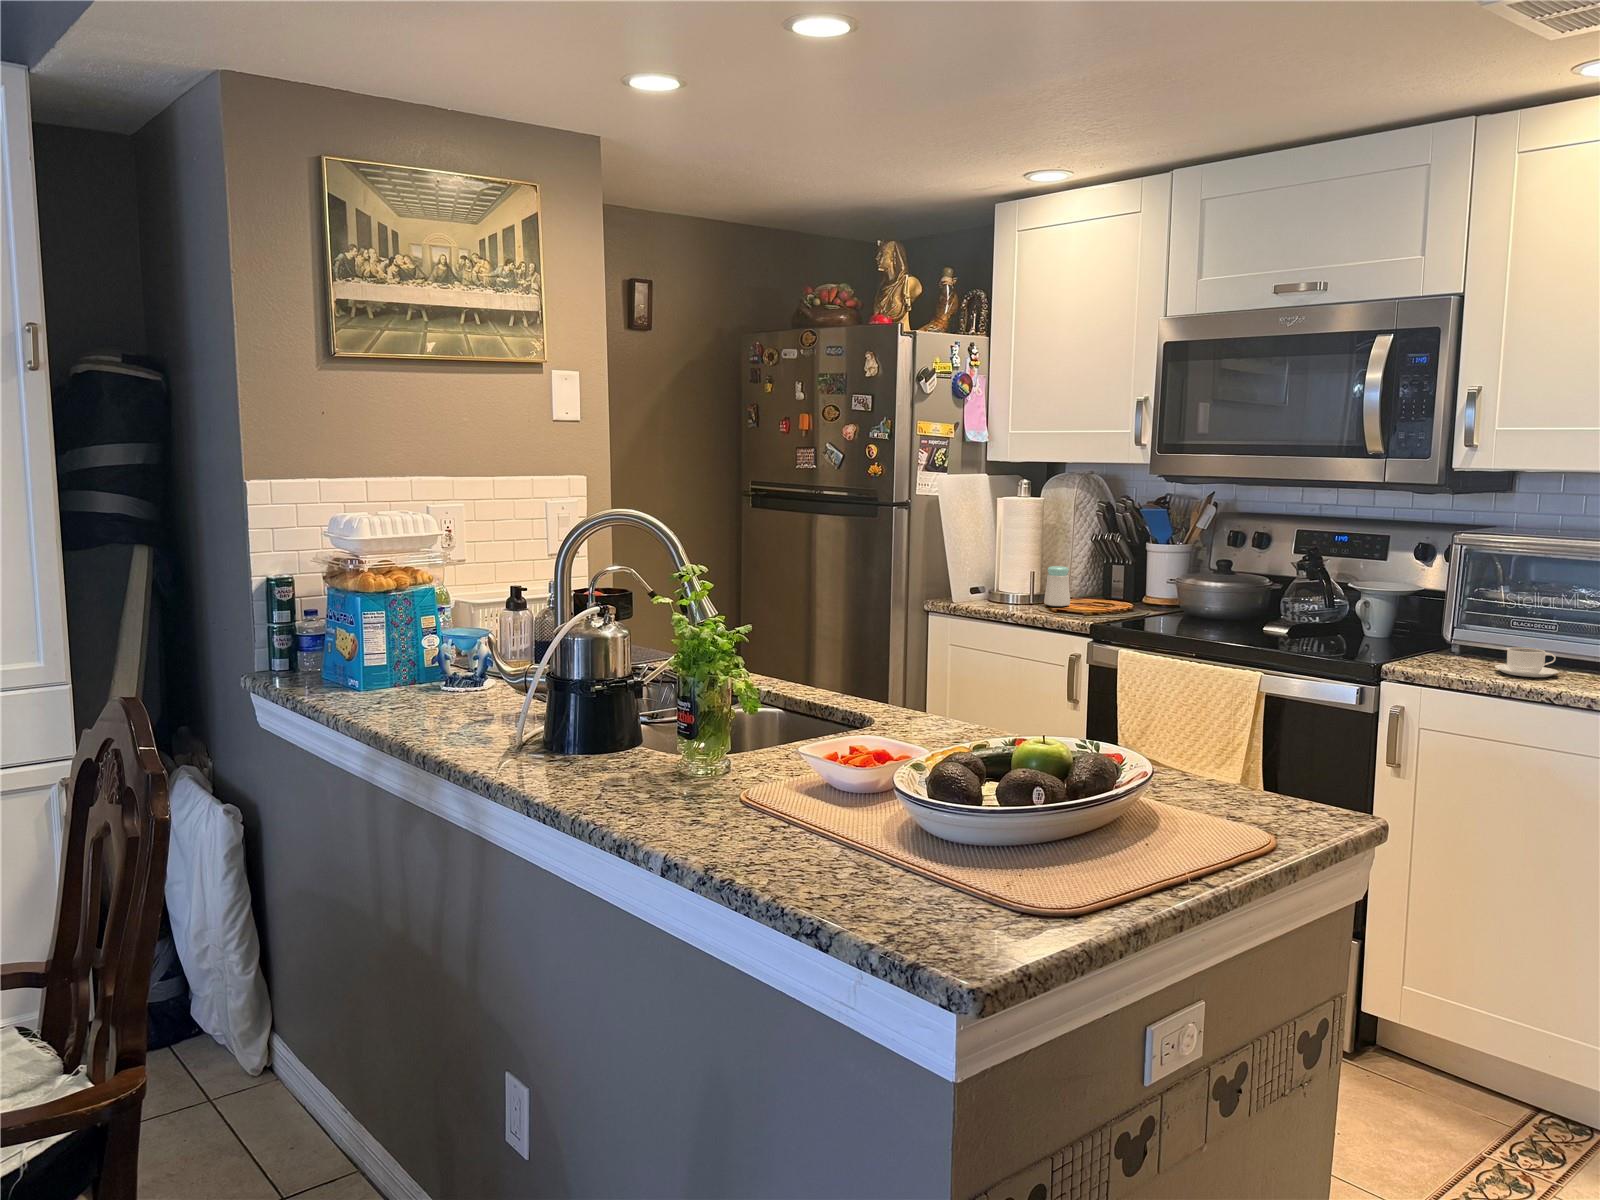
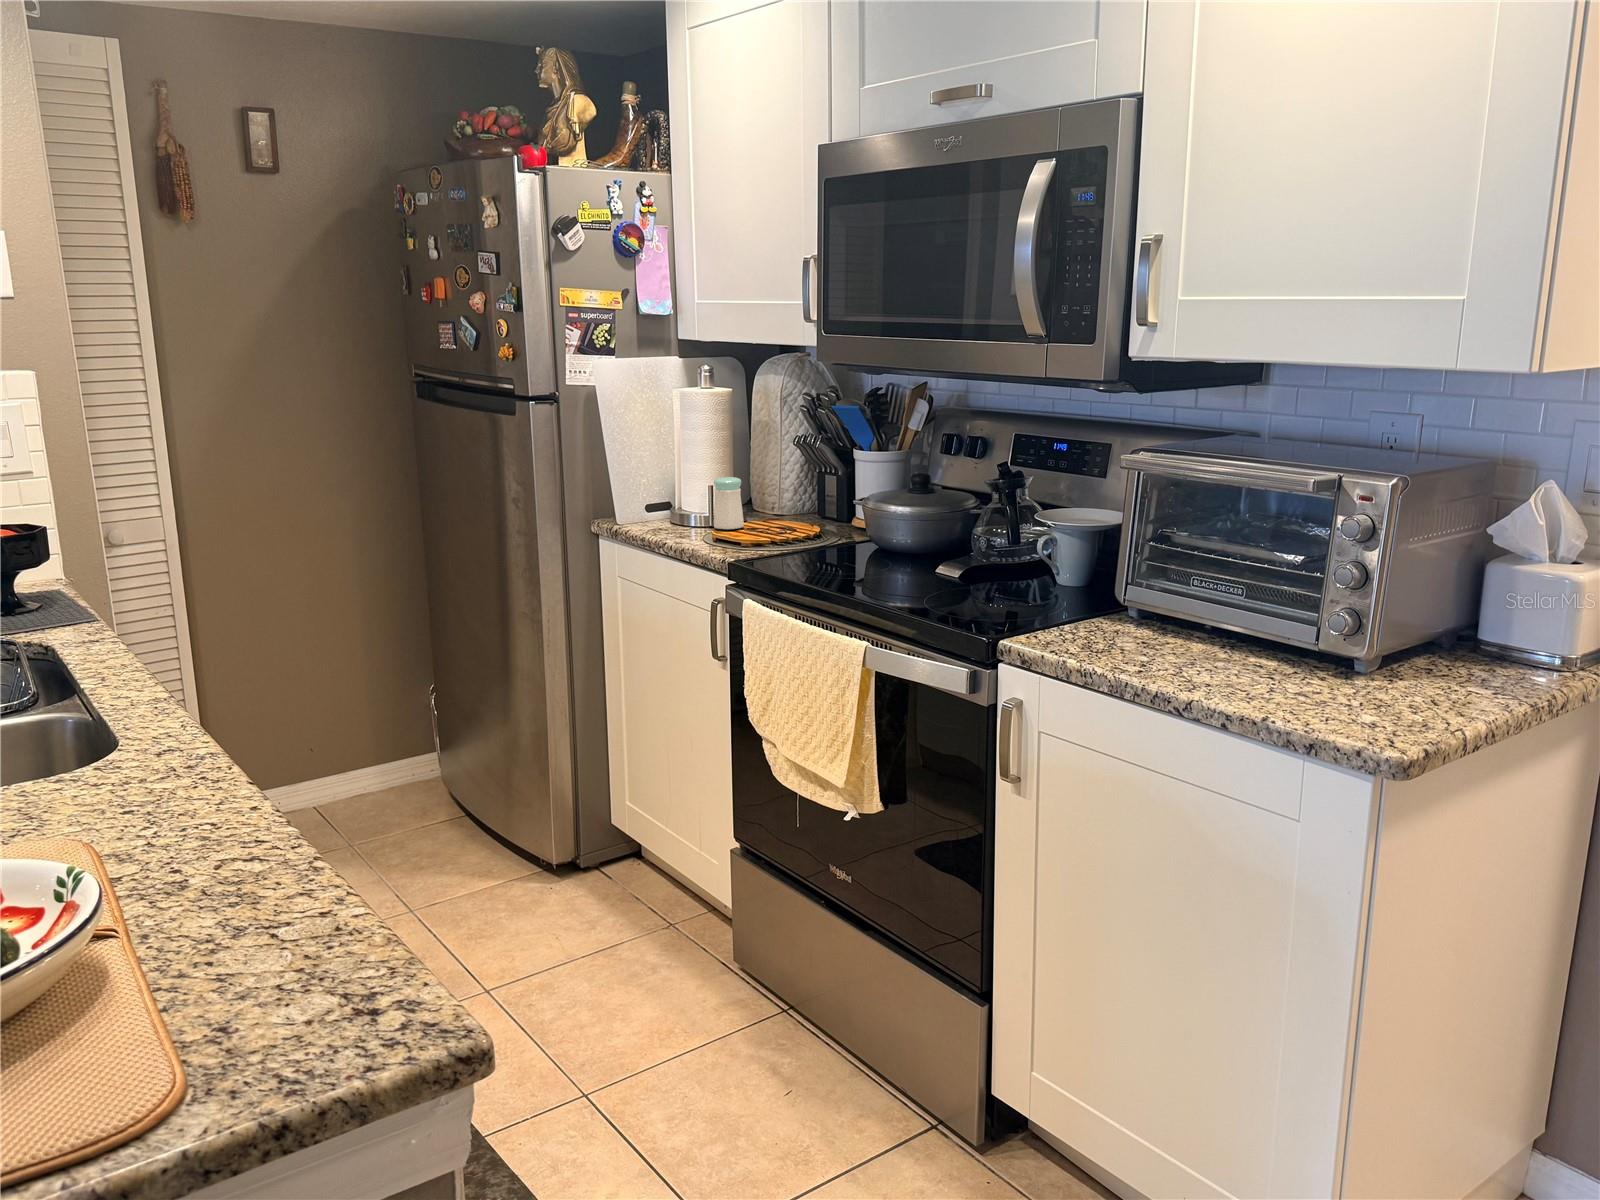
coffee cup: present [1495,648,1558,677] -> none [1134,623,1218,671]

